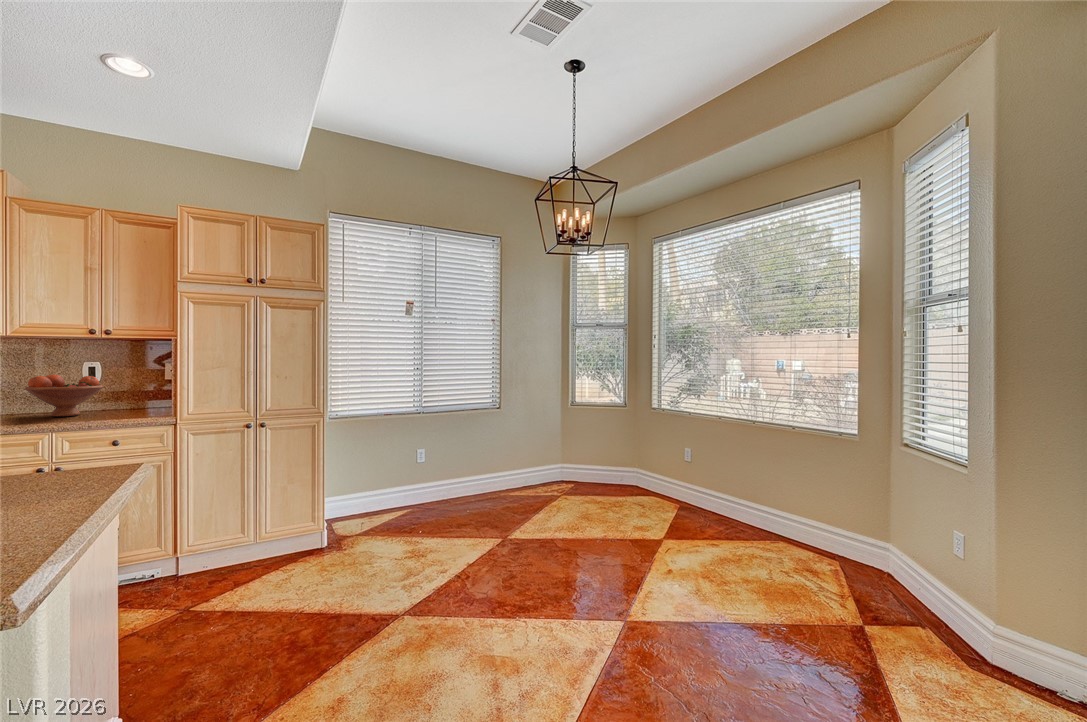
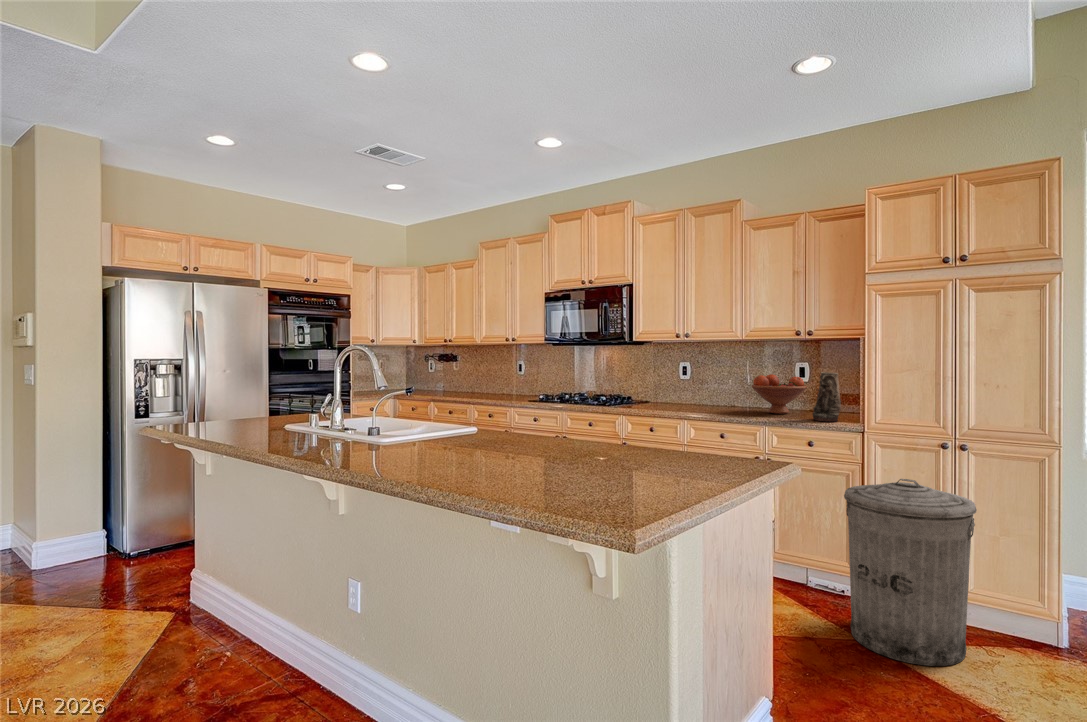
vase: none [116,371,149,418] -> present [813,372,841,422]
trash can: none [164,458,278,614] -> present [844,479,977,666]

